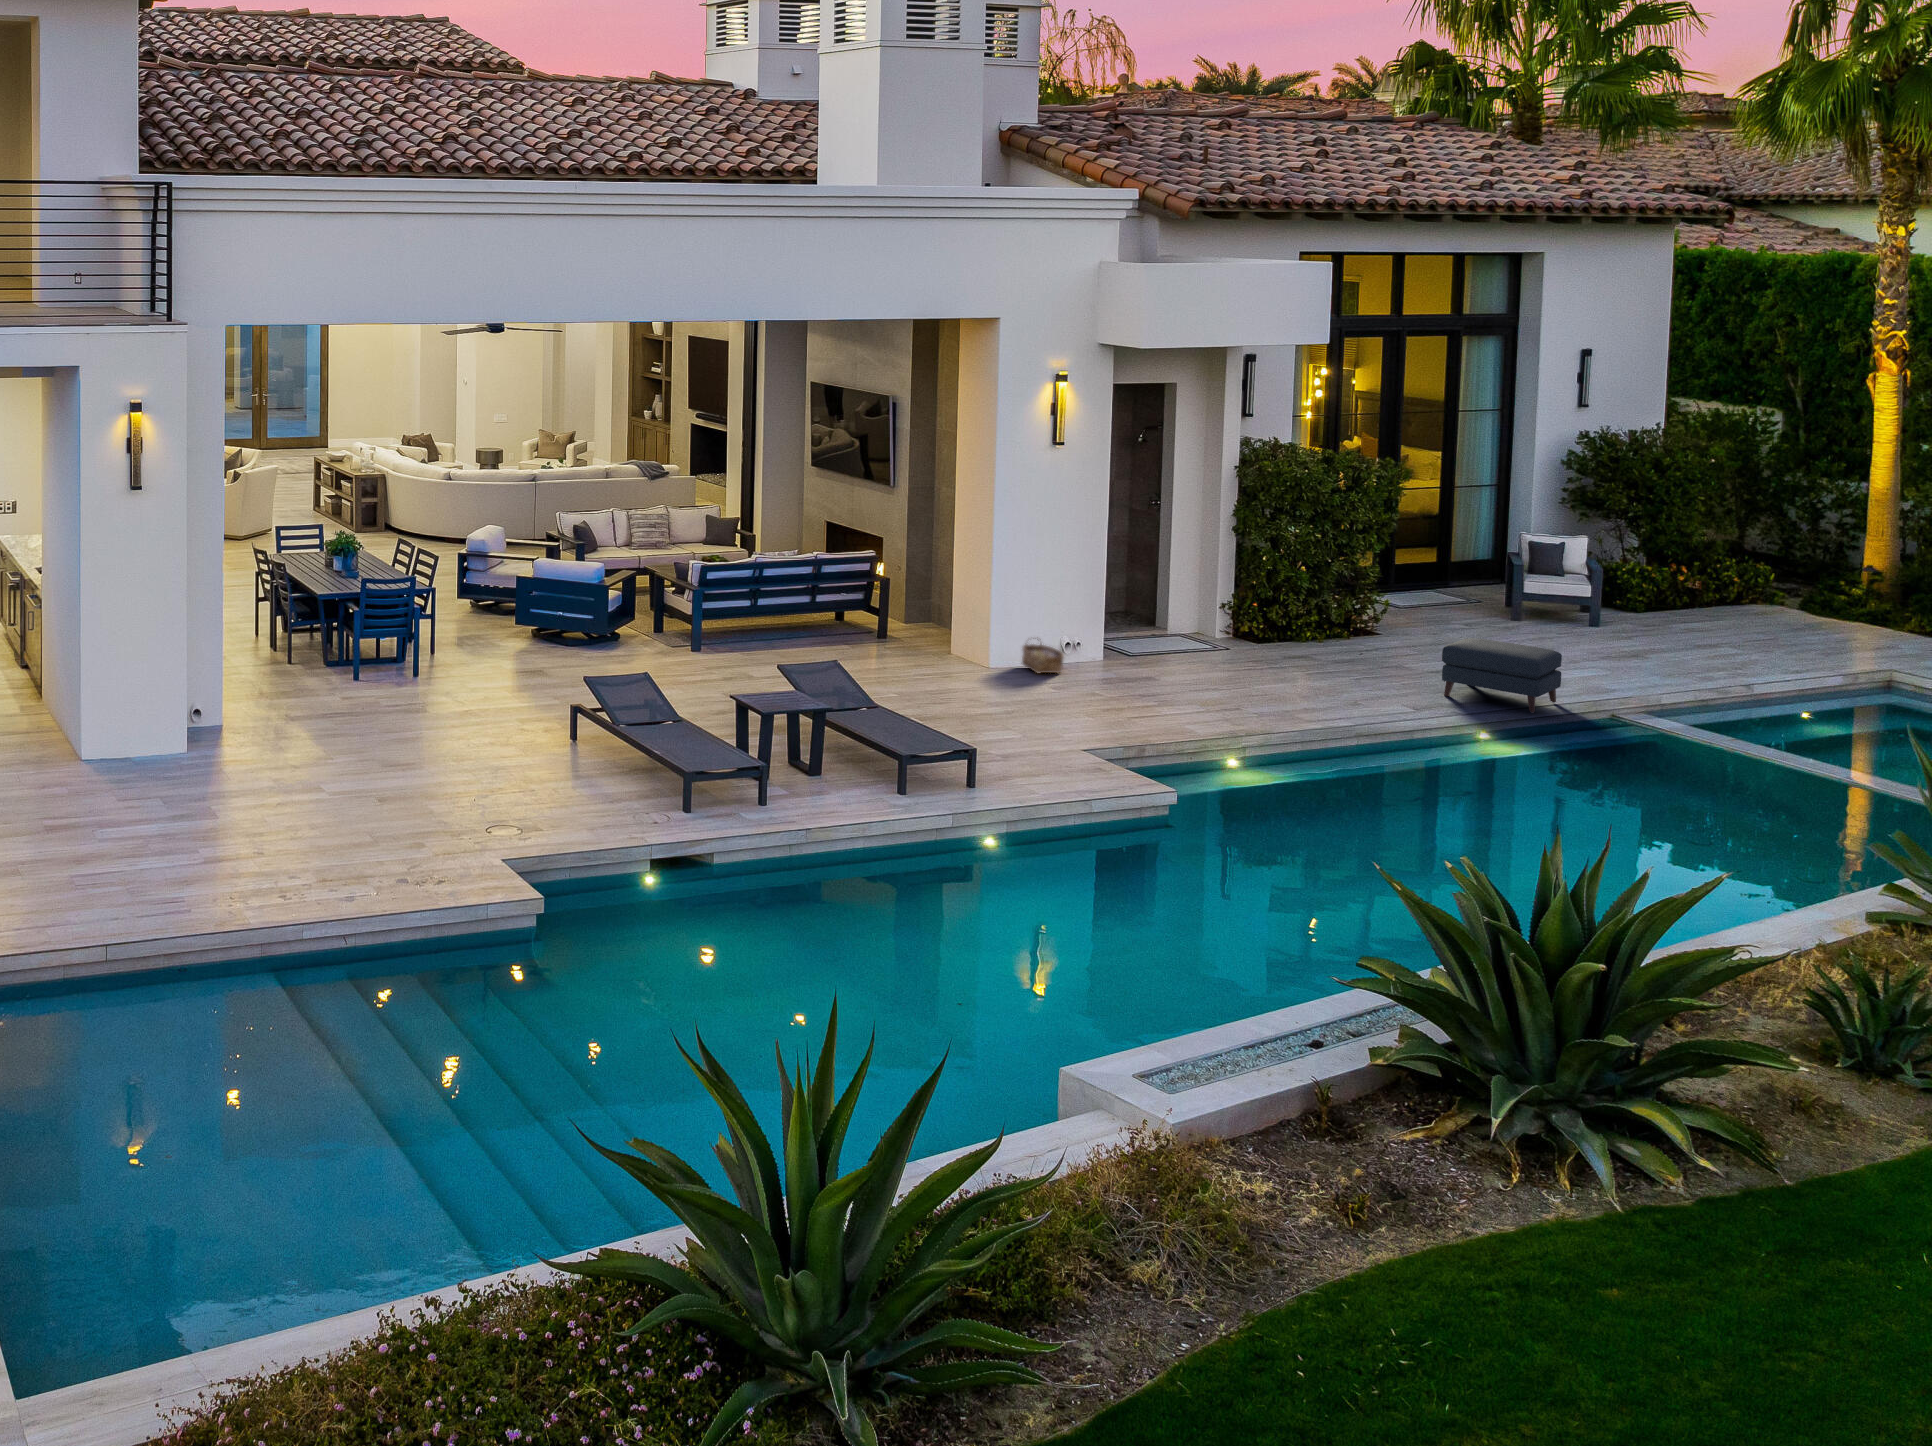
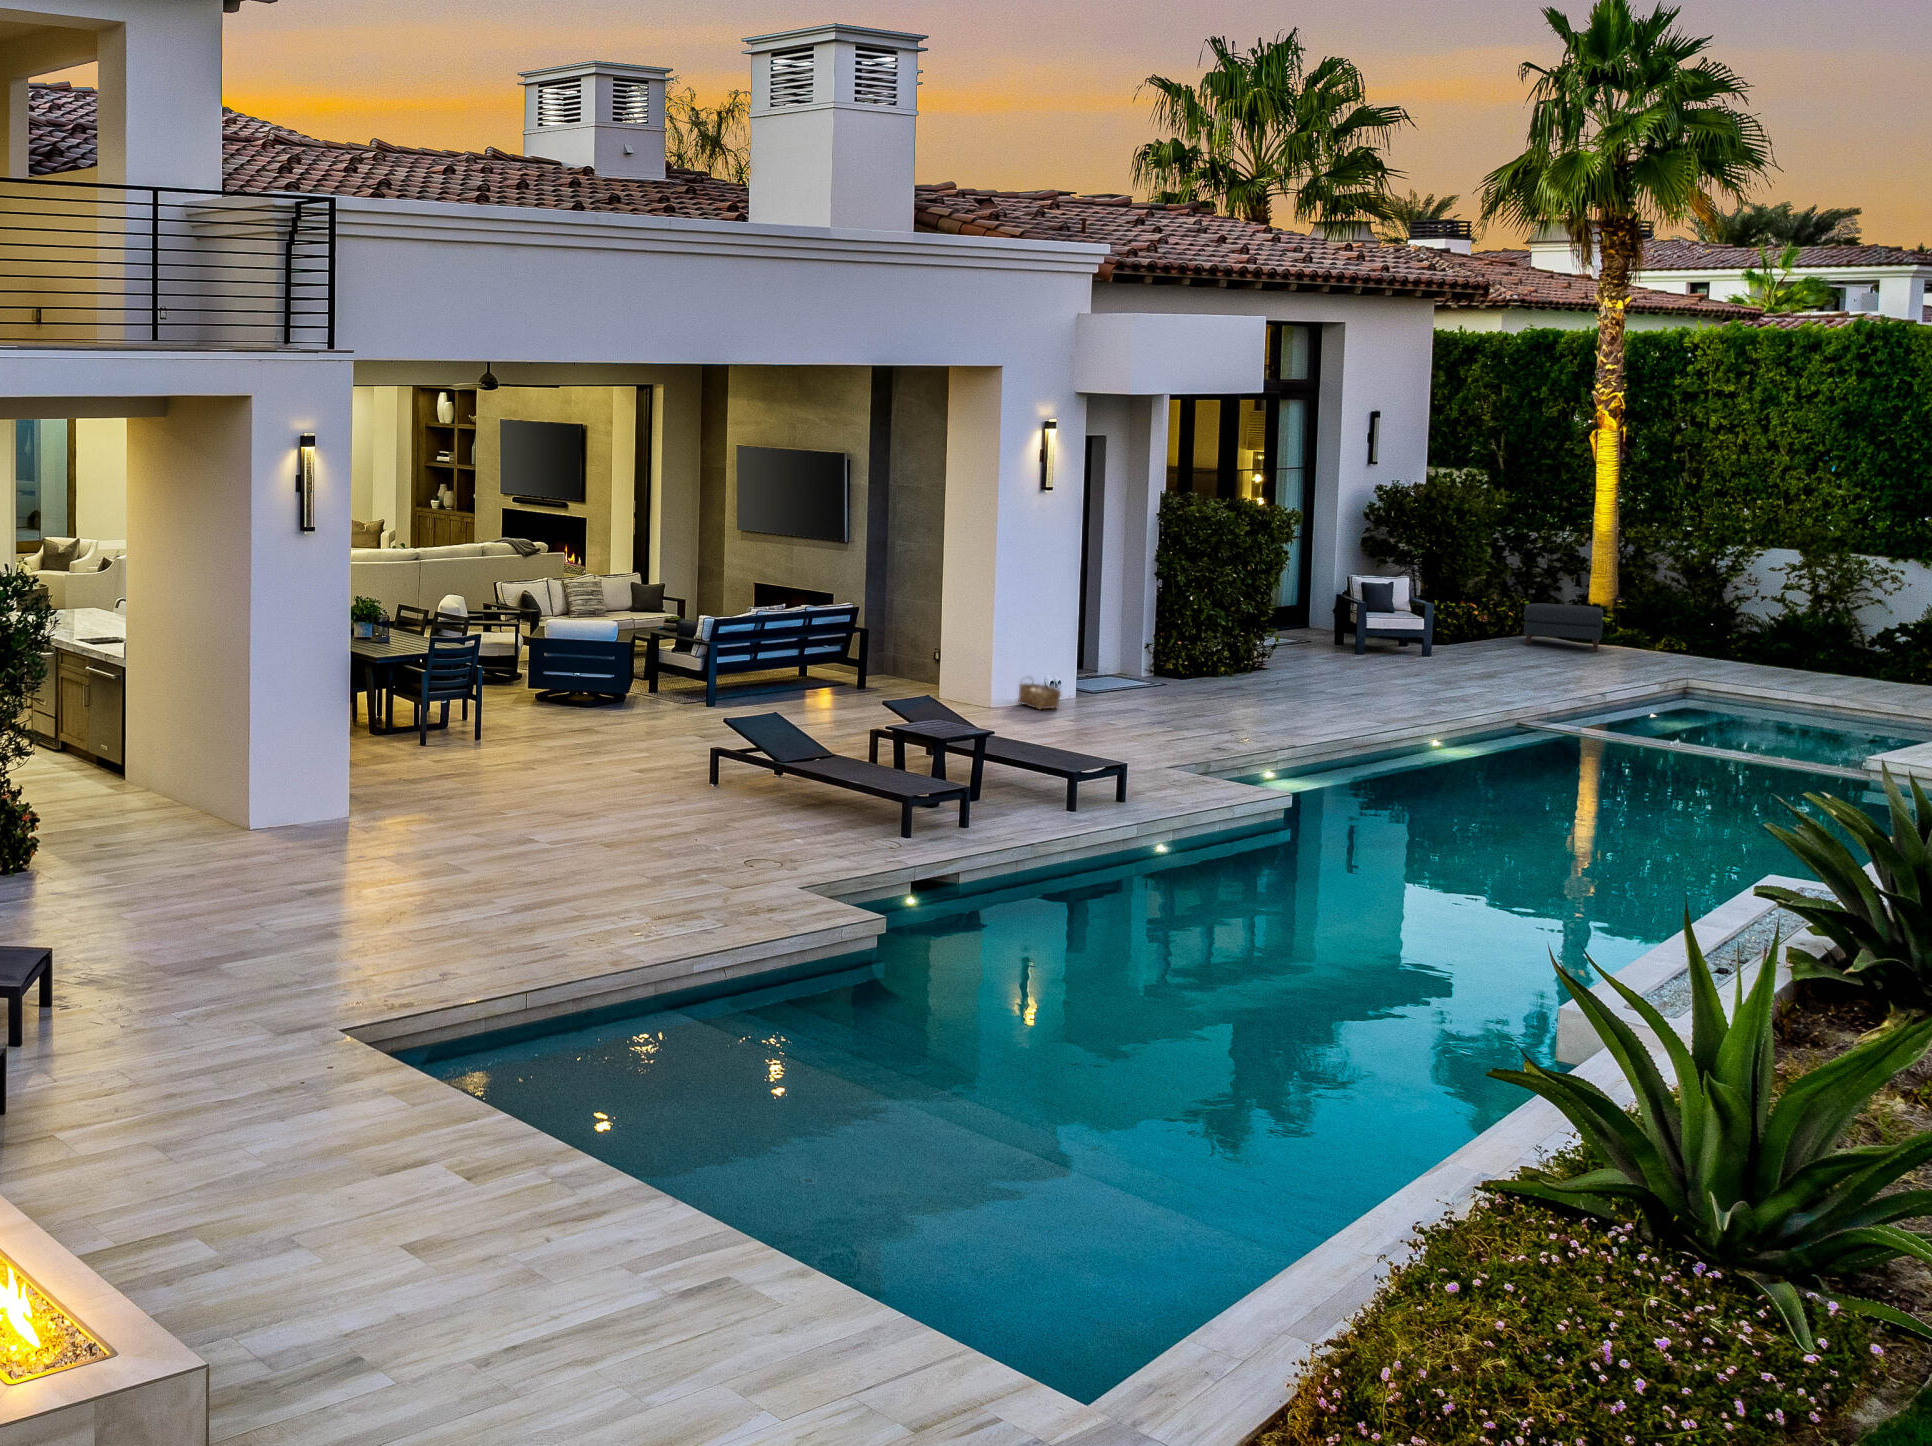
ottoman: present [1442,638,1562,713] -> present [1524,603,1603,652]

